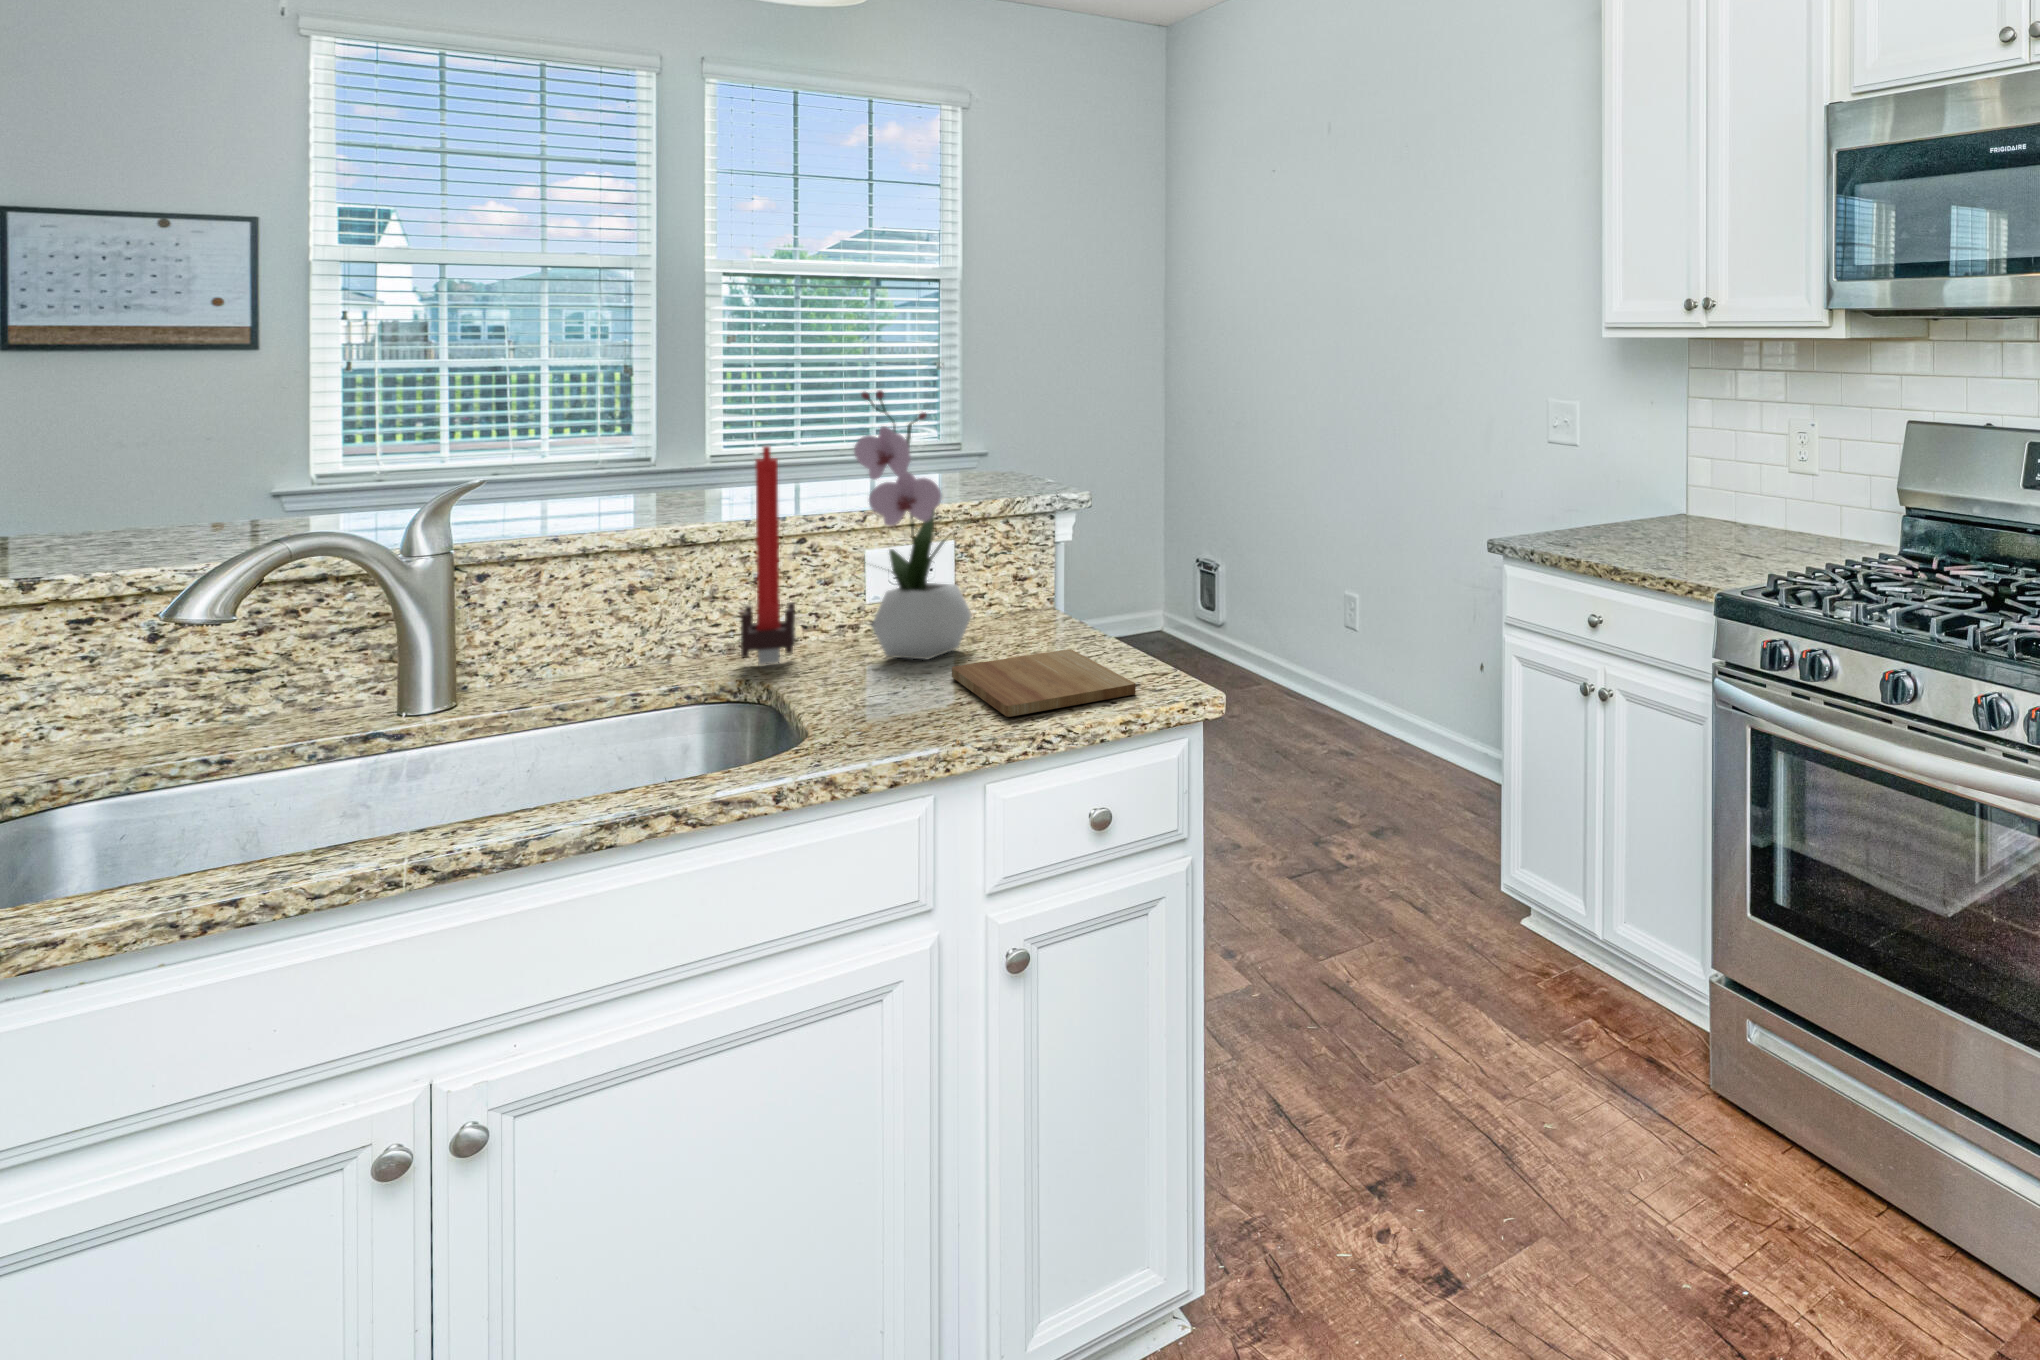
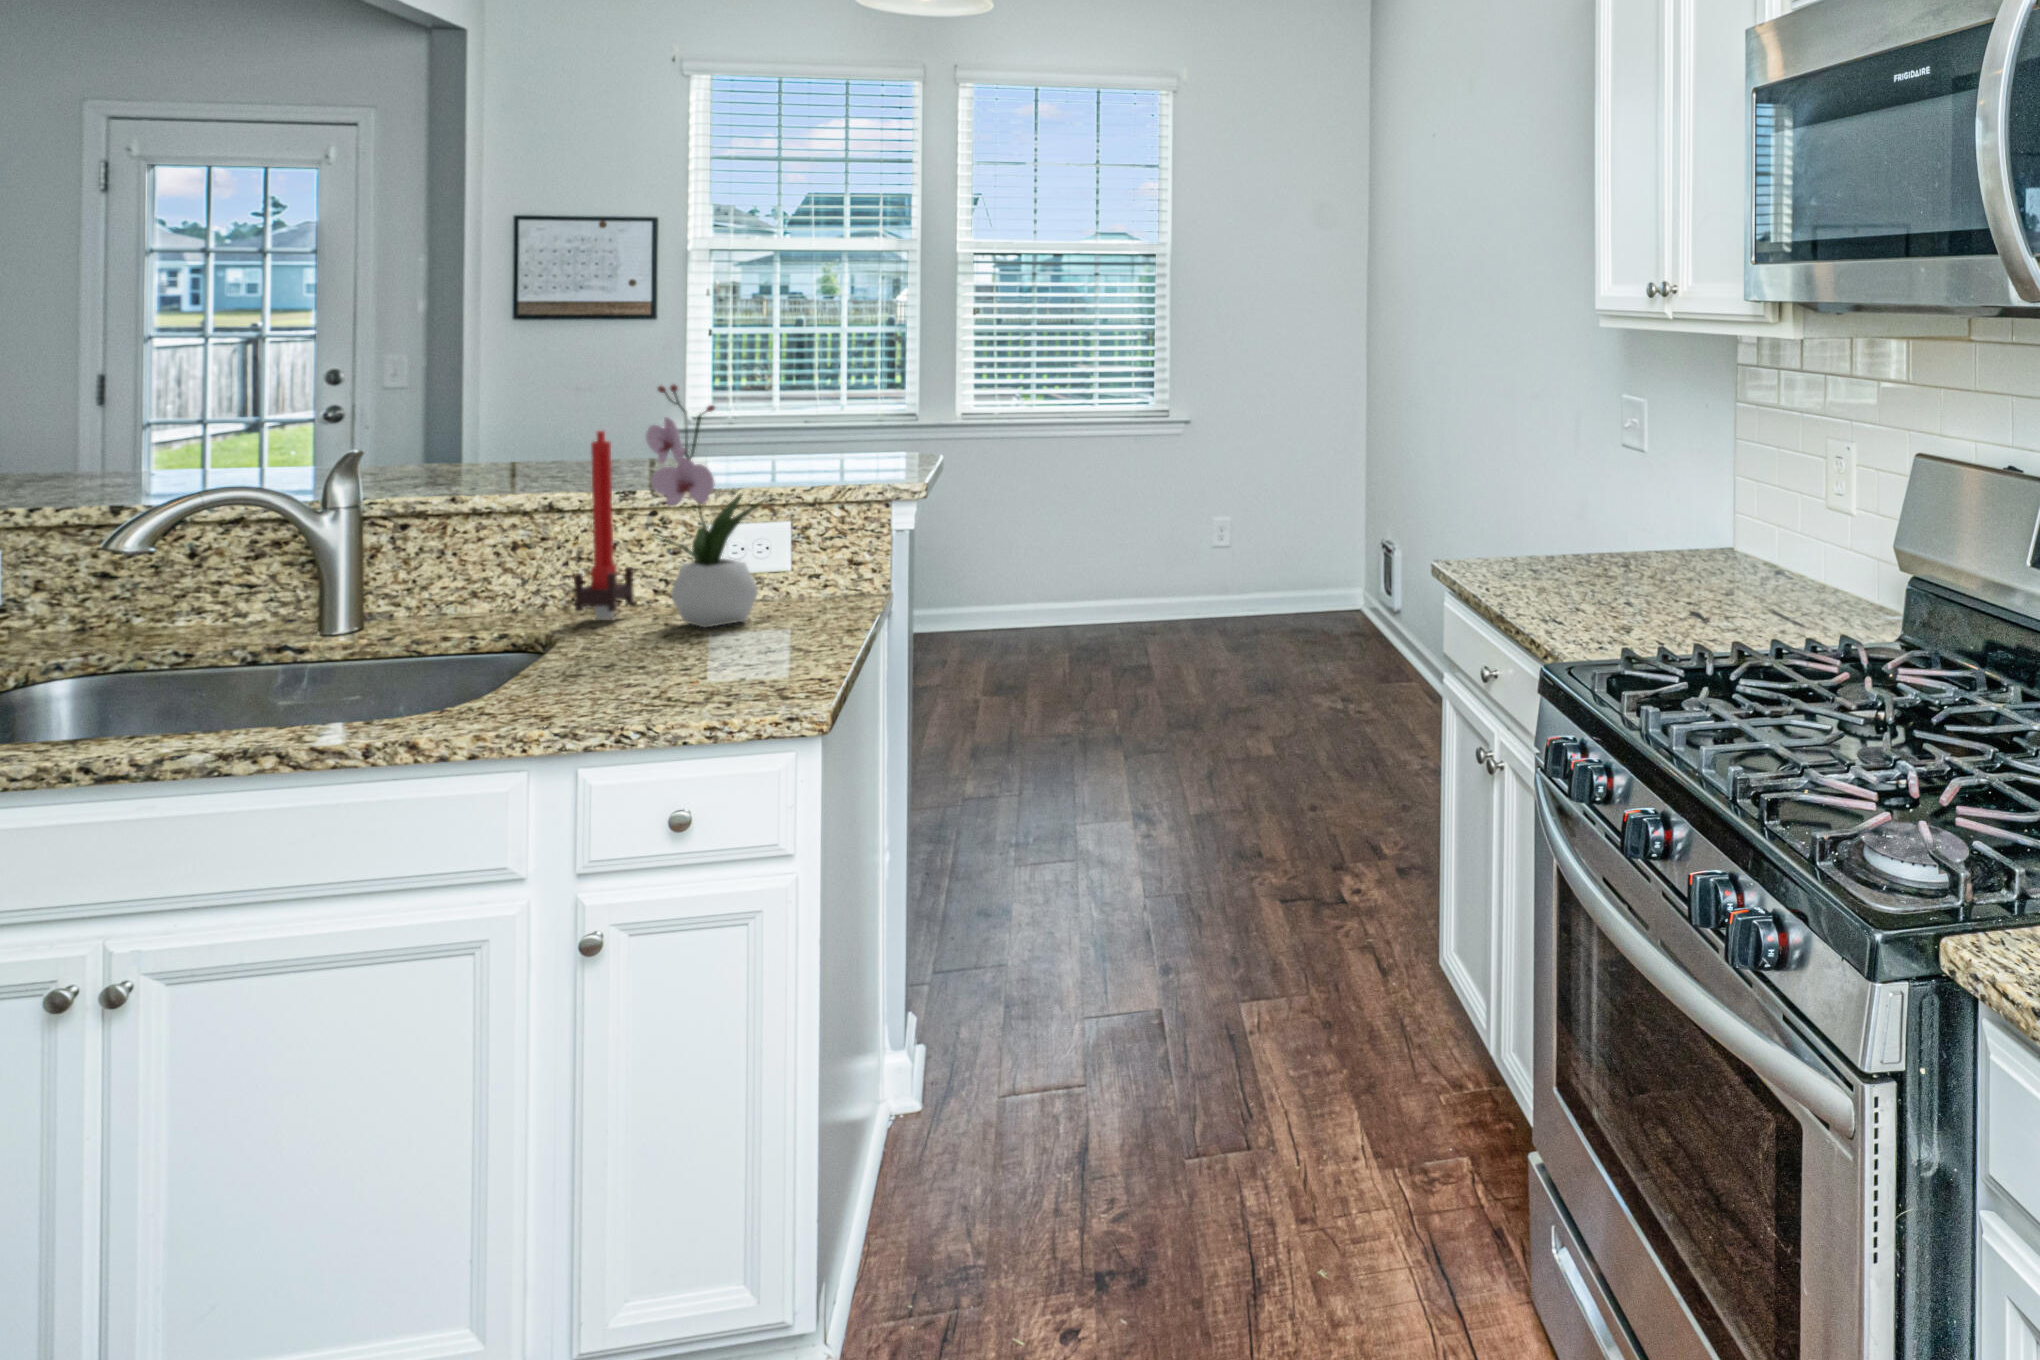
cutting board: present [952,649,1136,717] -> none [644,630,803,680]

